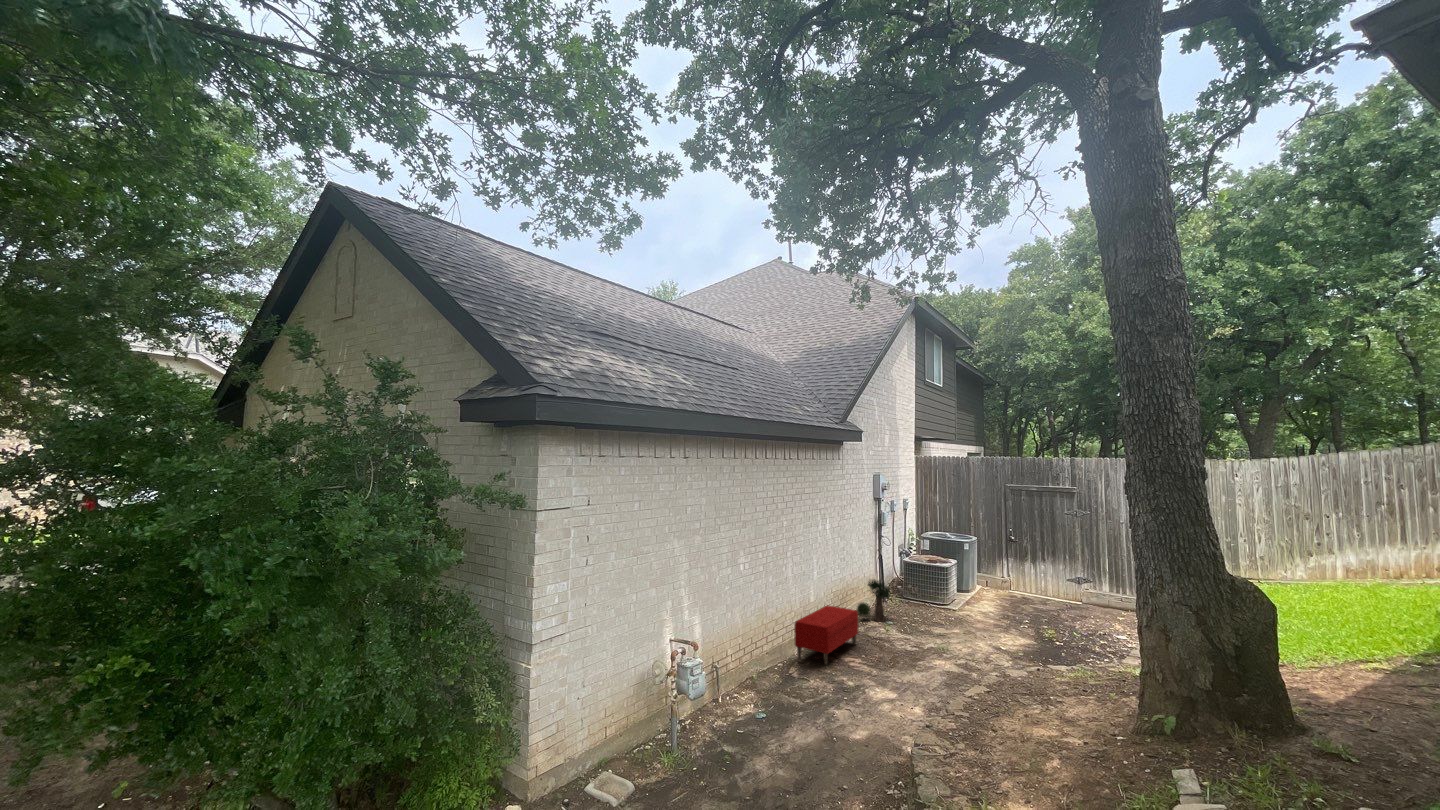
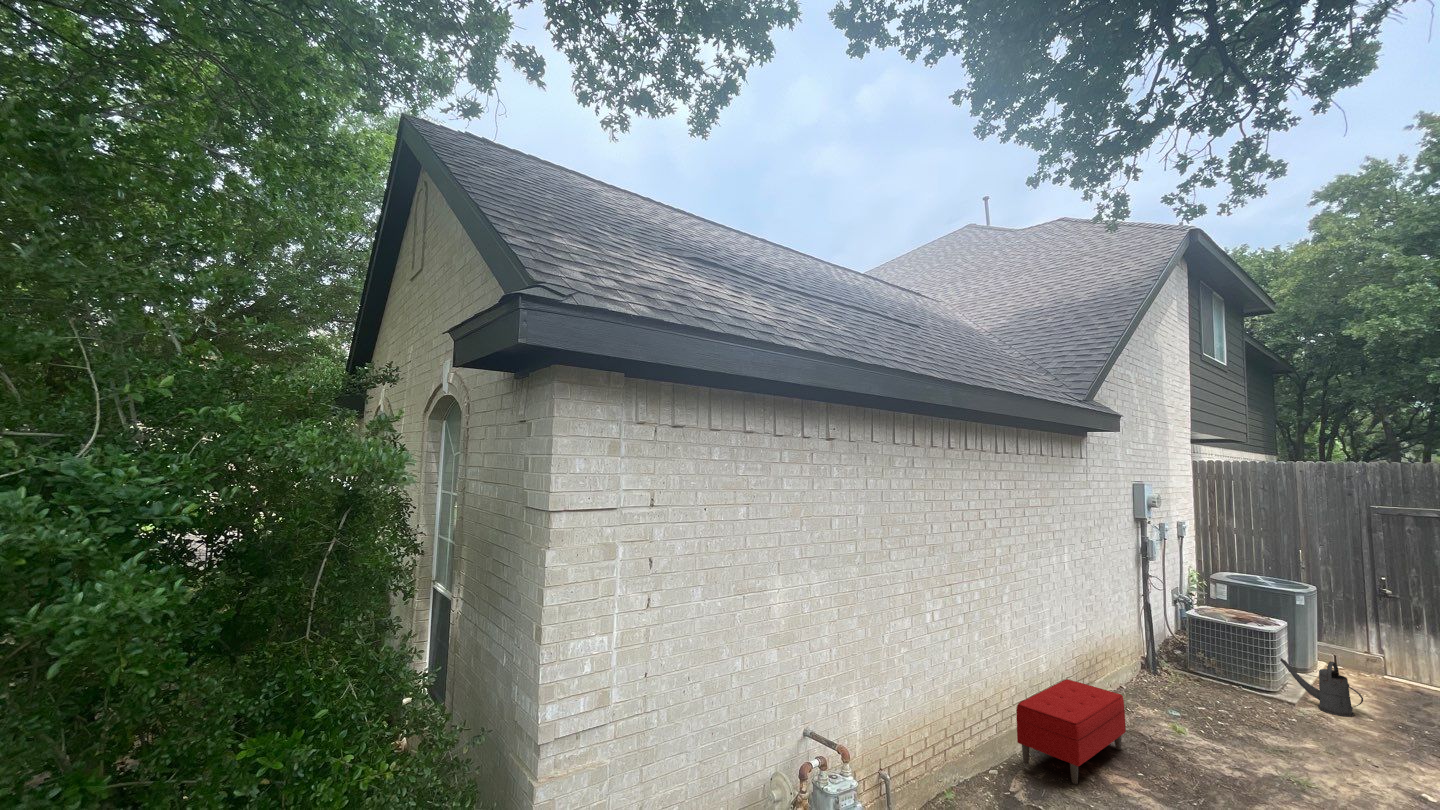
potted plant: present [857,579,891,622] -> none [1111,640,1175,711]
watering can: none [951,581,989,613] -> present [1280,658,1363,717]

